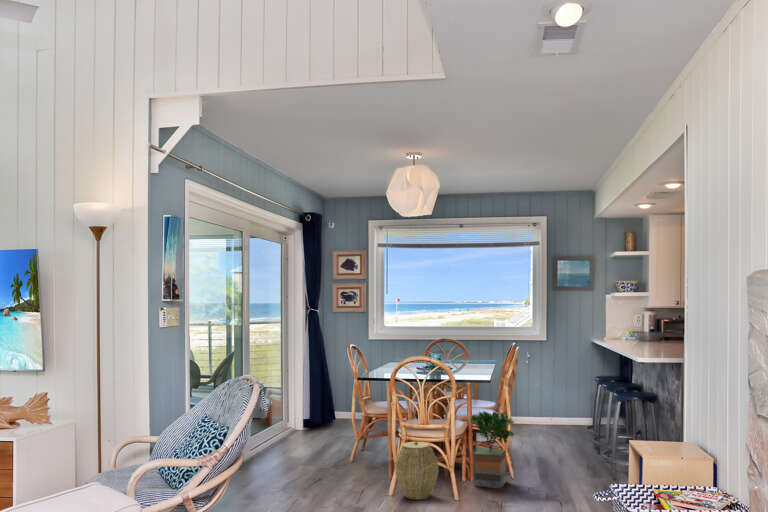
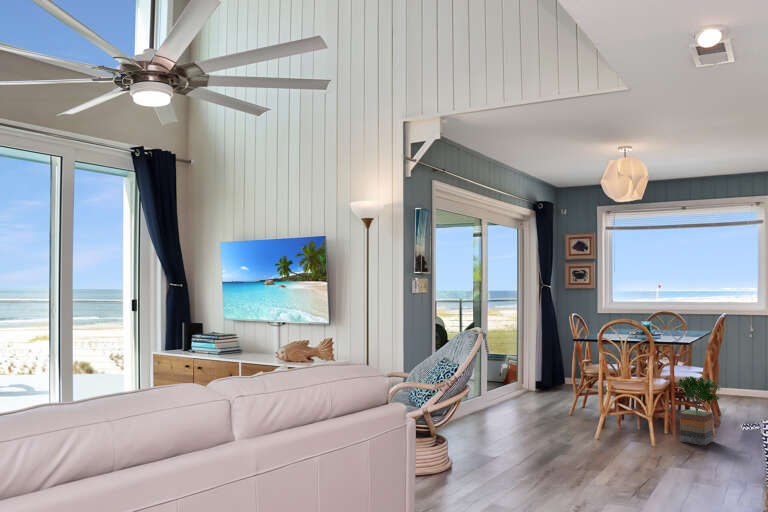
woven basket: present [395,442,439,499] -> none [604,397,643,445]

